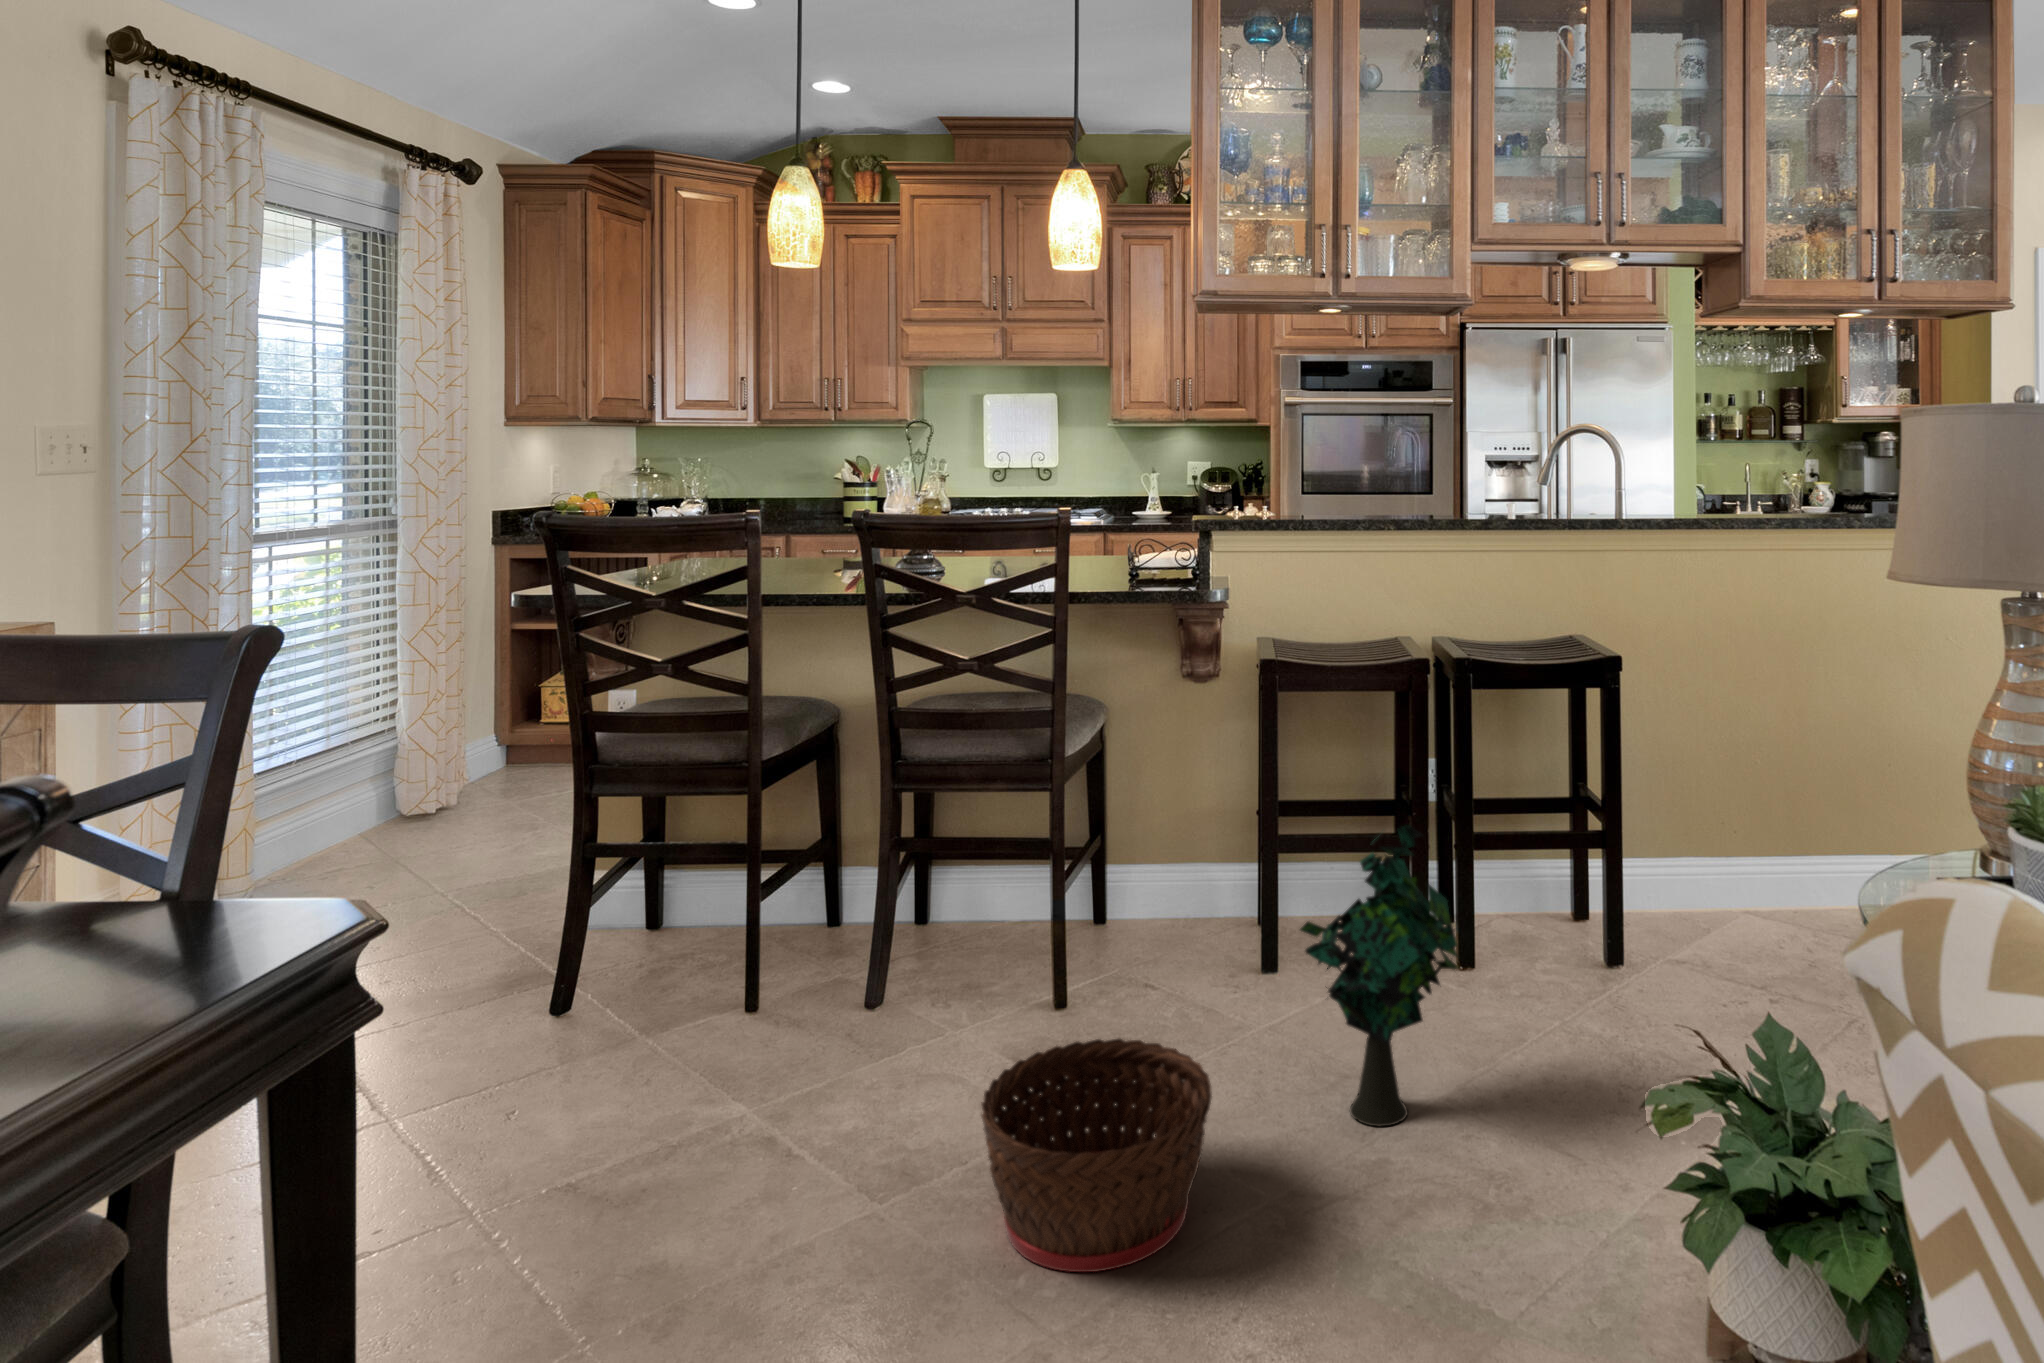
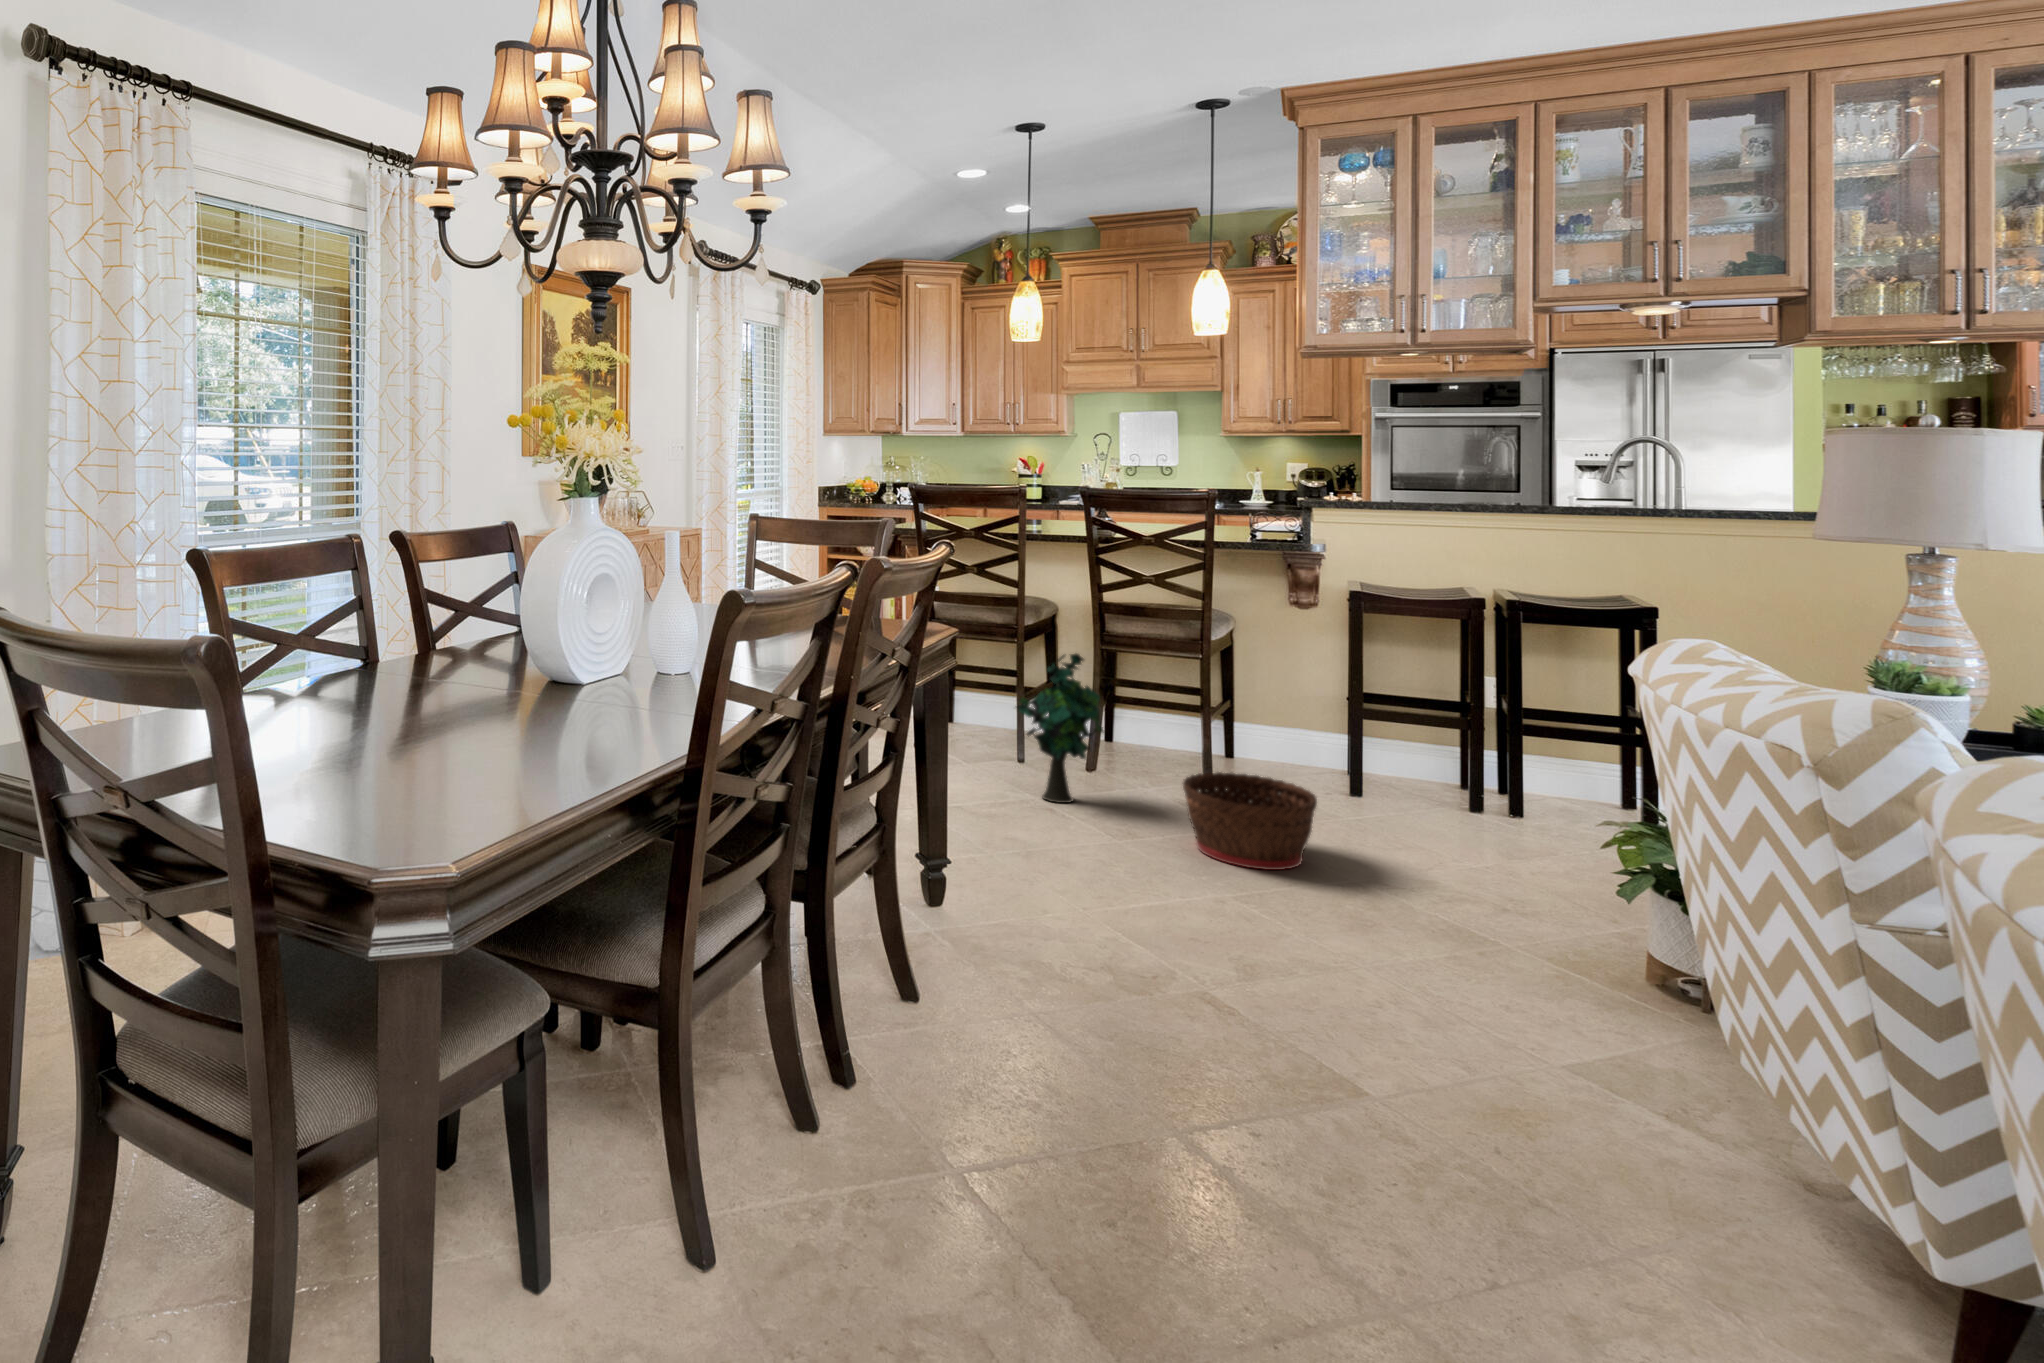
decorative plant: present [1300,825,1458,1126] -> present [1017,654,1104,803]

